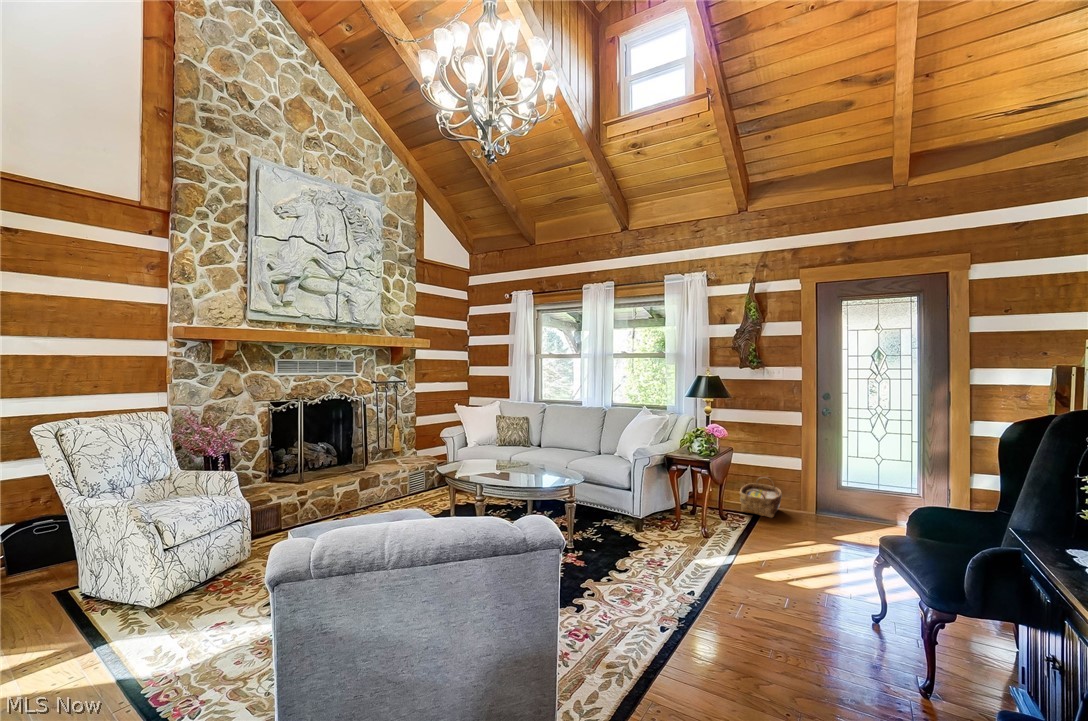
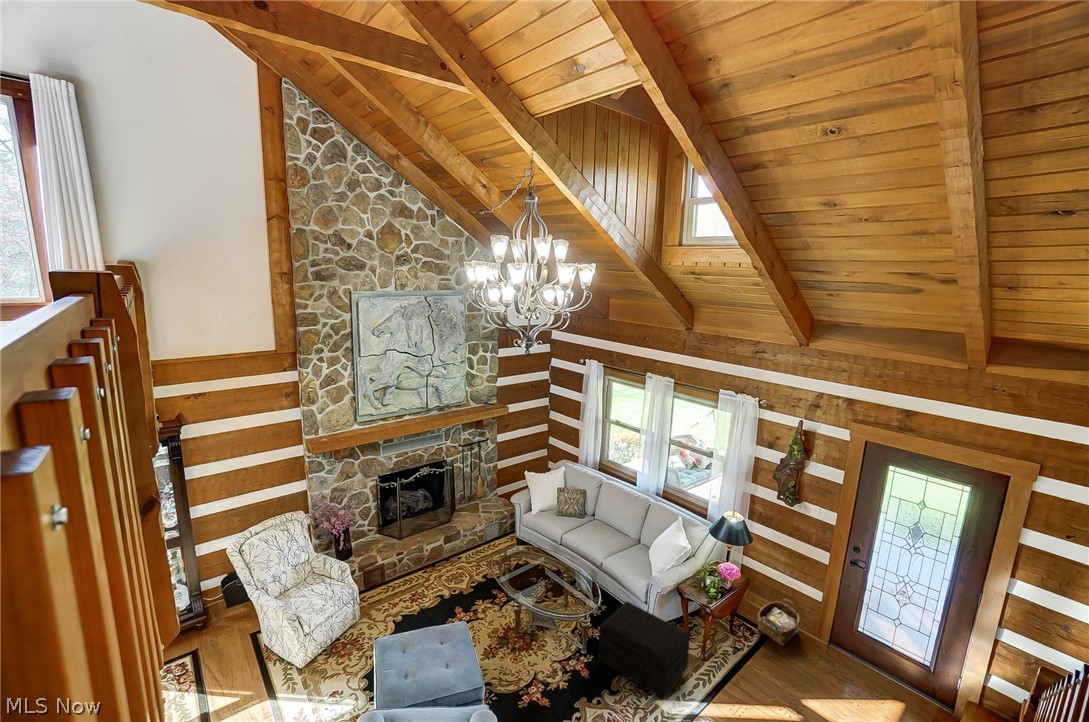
footstool: none [593,481,695,563] -> present [598,601,690,699]

